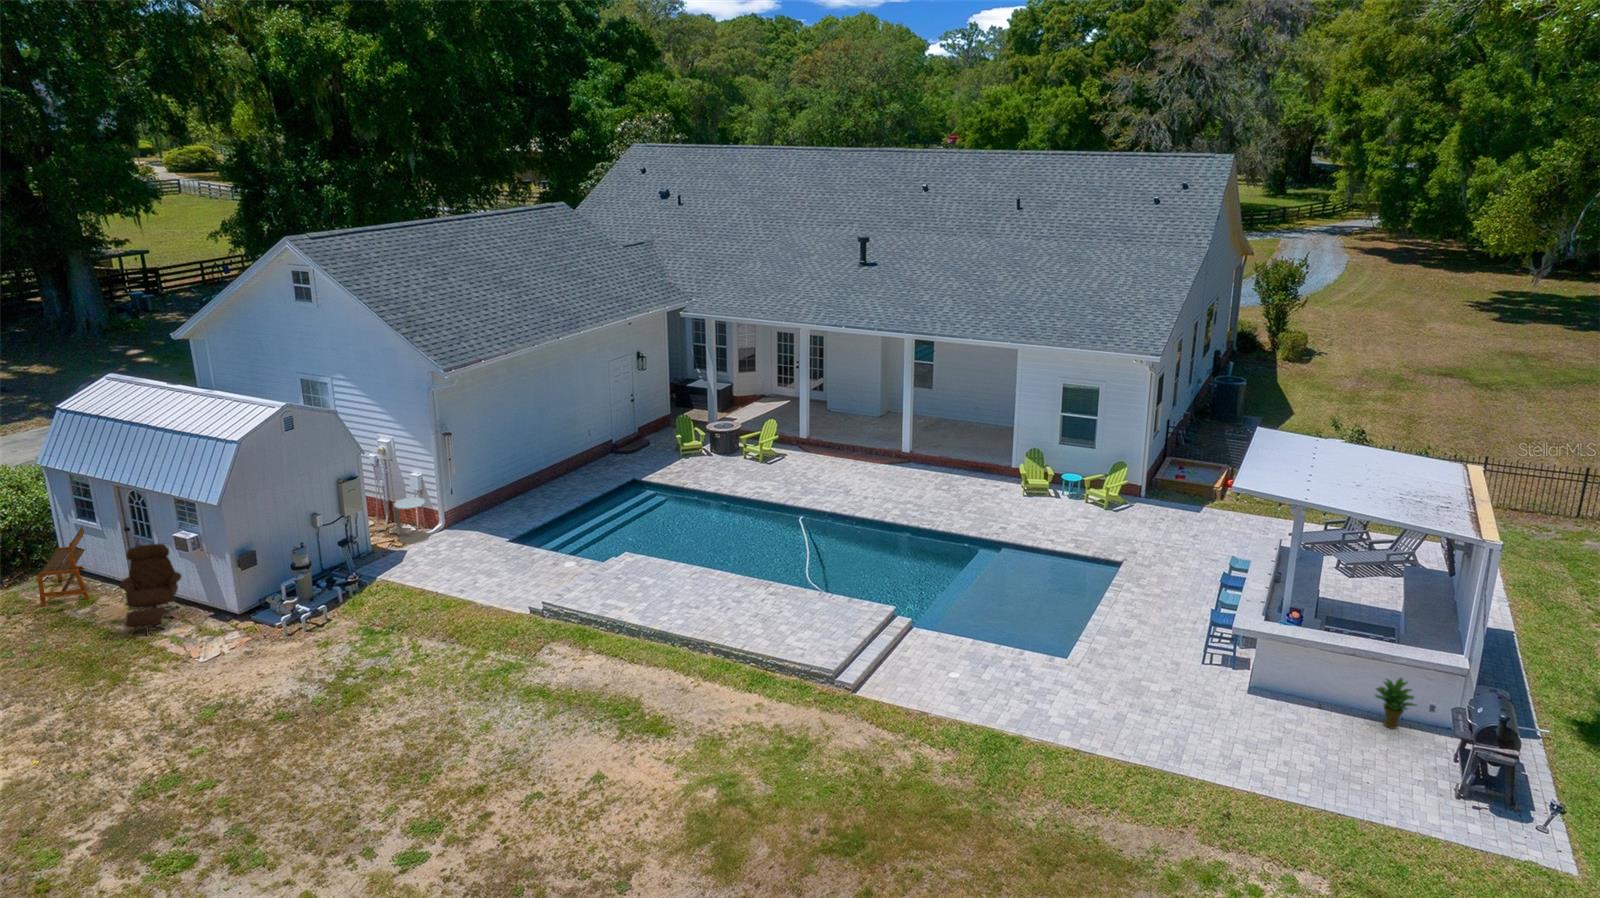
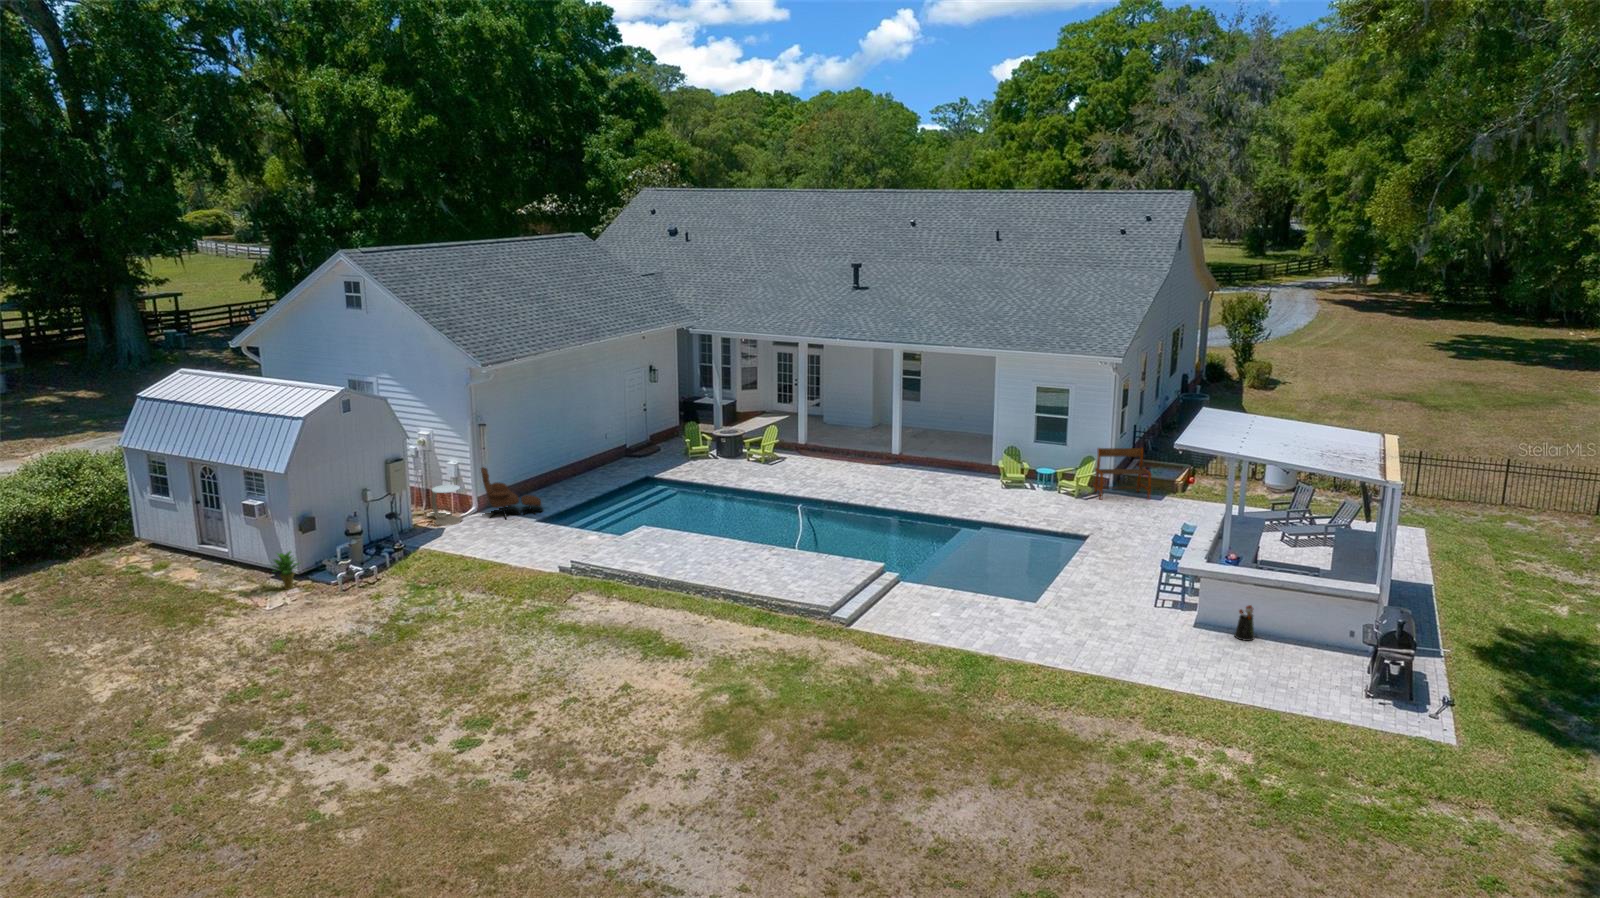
bench: present [37,527,89,607] -> present [1093,448,1151,500]
lounge chair: present [119,544,182,636] -> present [481,467,541,519]
watering can: none [1295,670,1320,712] -> present [1234,605,1254,641]
potted plant: present [1376,678,1416,729] -> present [273,552,299,590]

